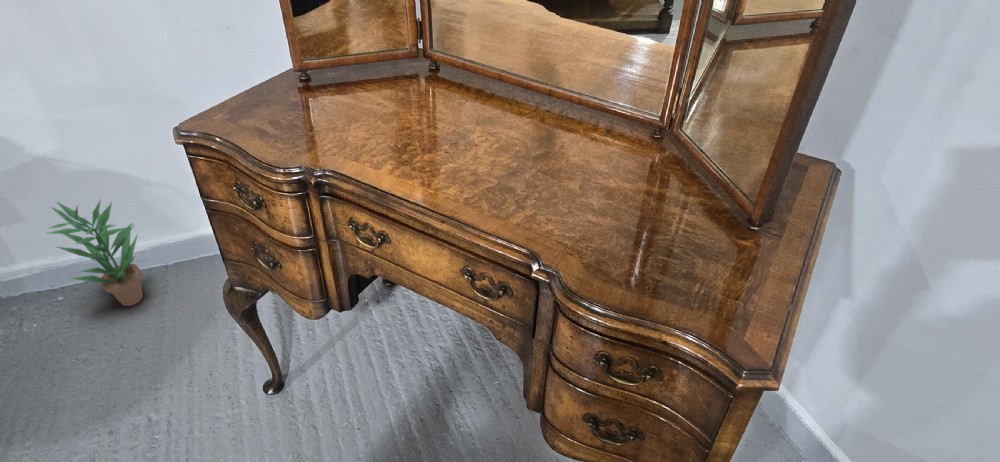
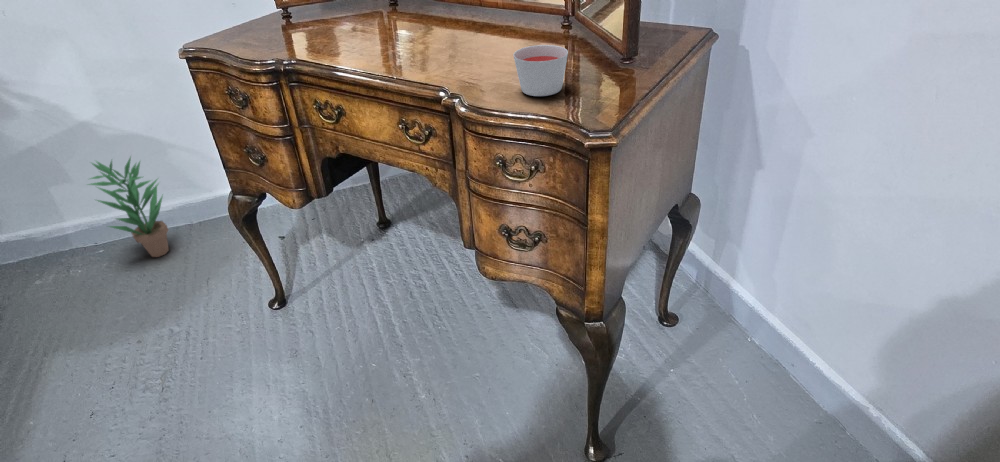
candle: none [643,218,717,294] -> present [513,45,568,96]

